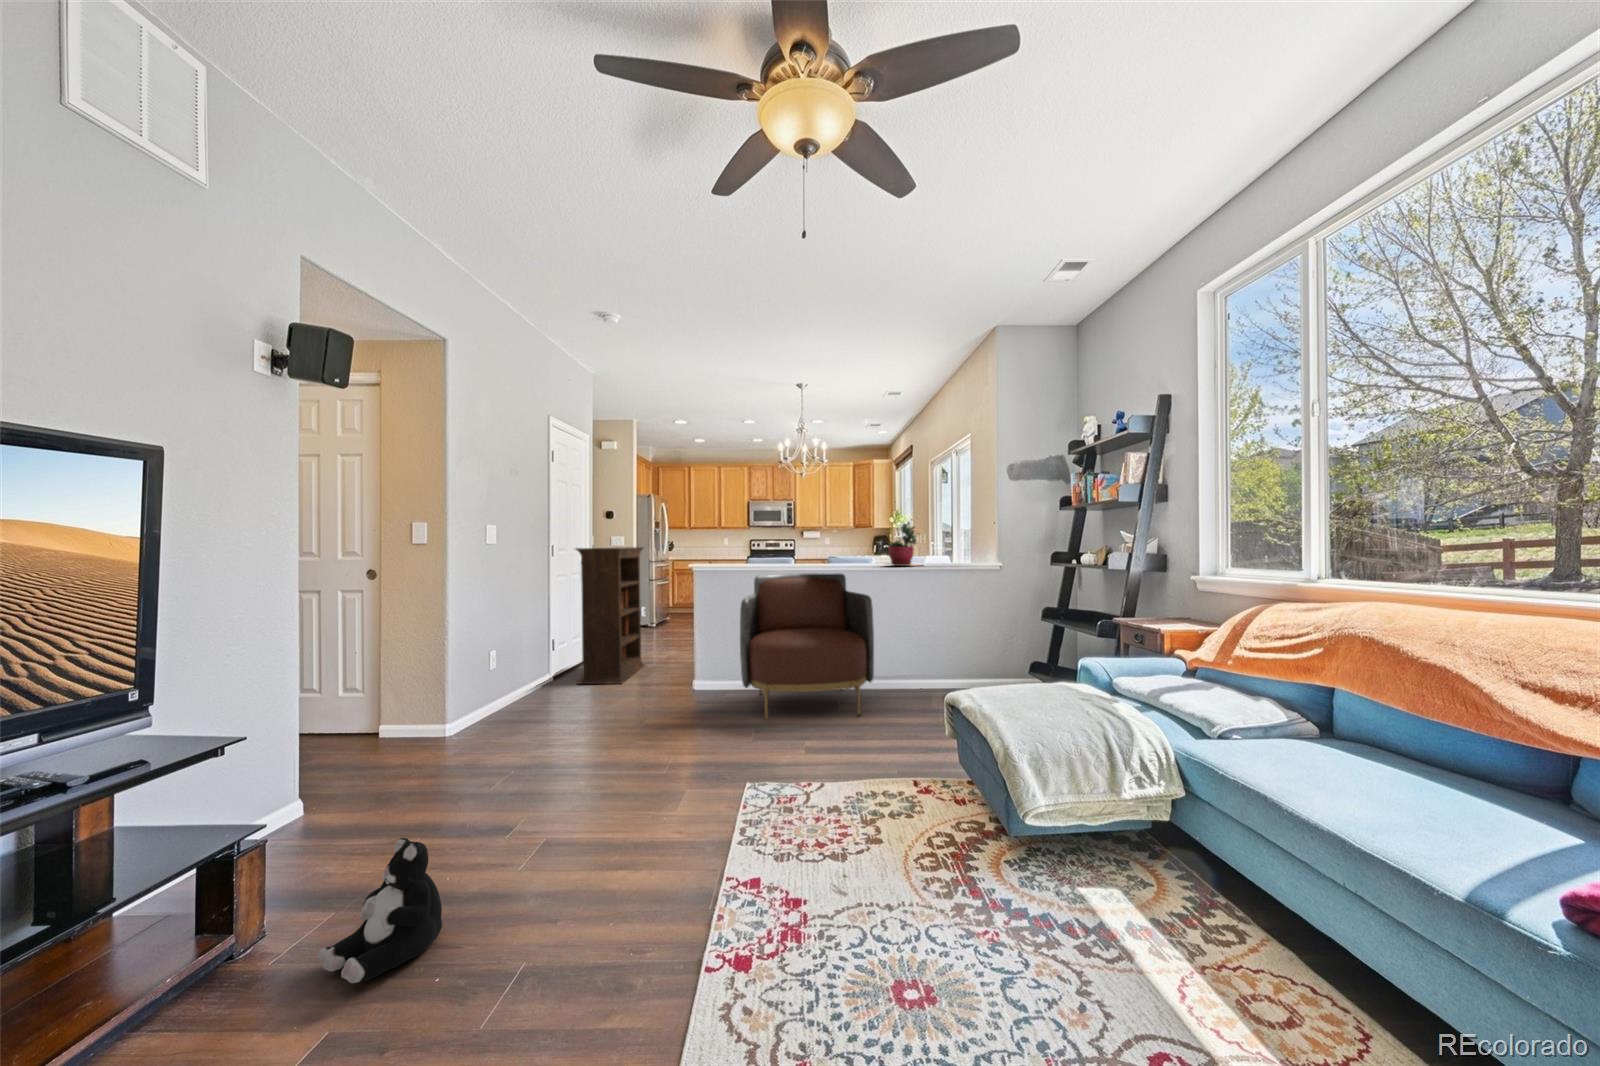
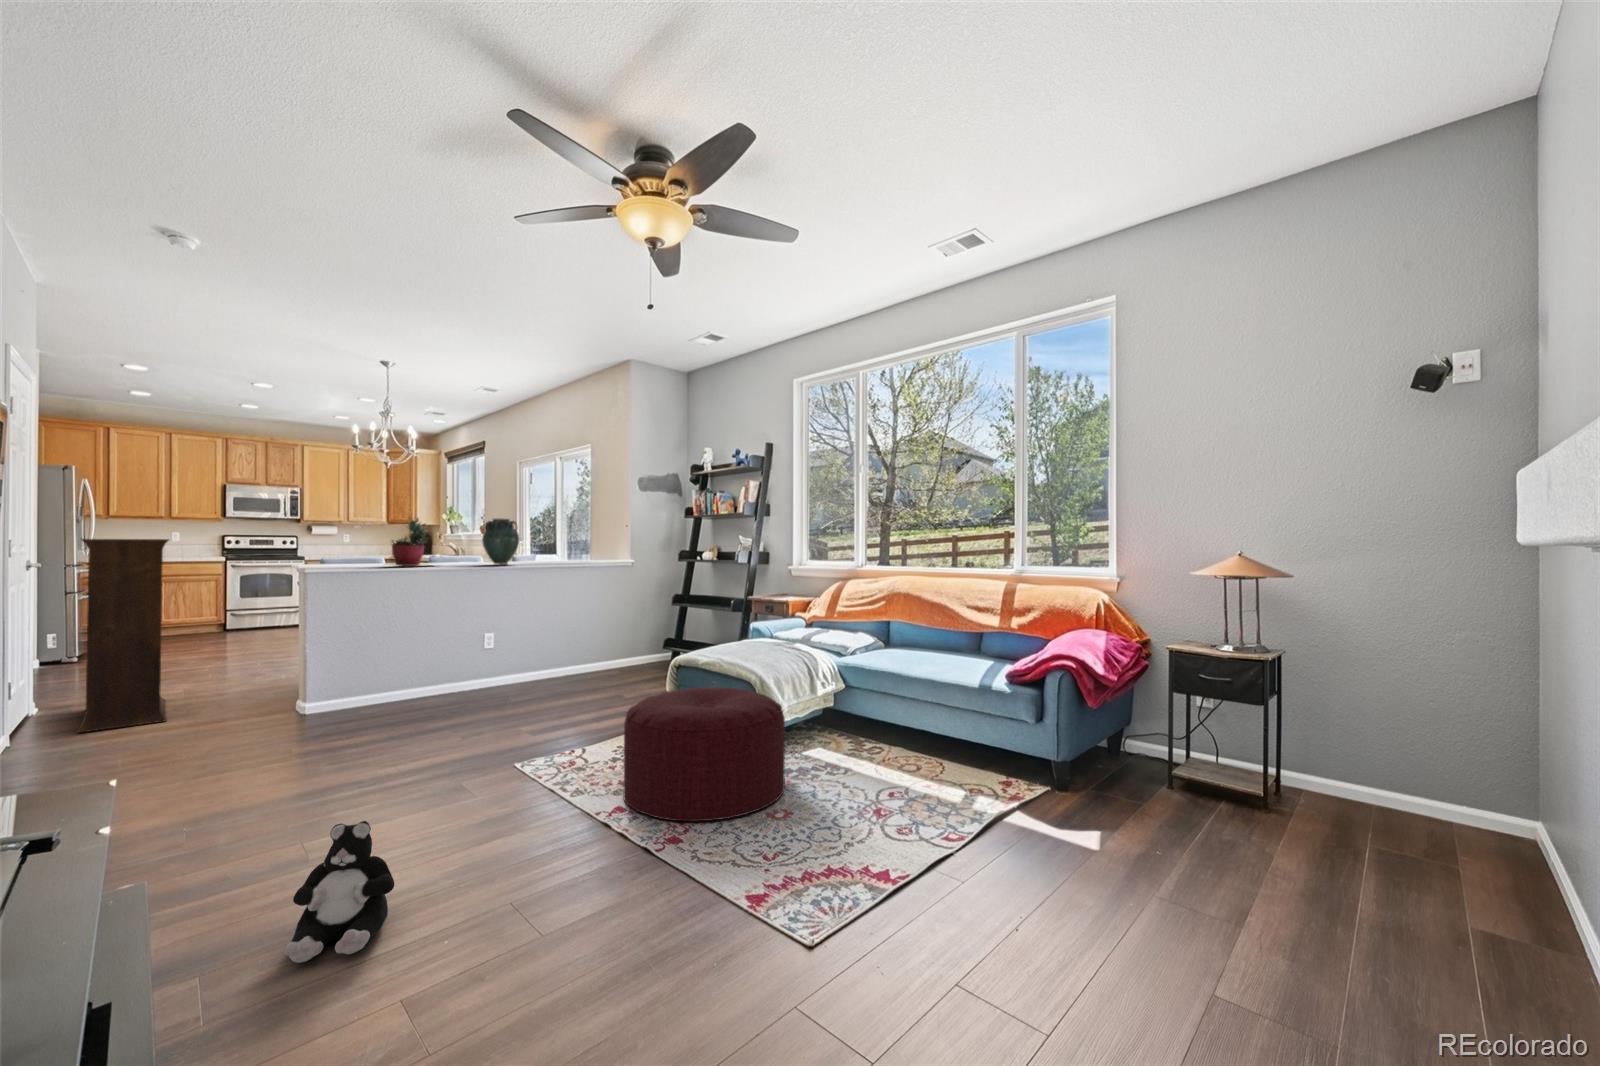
vase: none [830,521,864,568] -> present [482,518,519,565]
succulent plant: present [888,522,919,566] -> present [392,518,428,566]
armchair: present [740,573,874,721] -> none [399,570,545,719]
ottoman: none [759,750,992,982] -> present [624,687,785,821]

